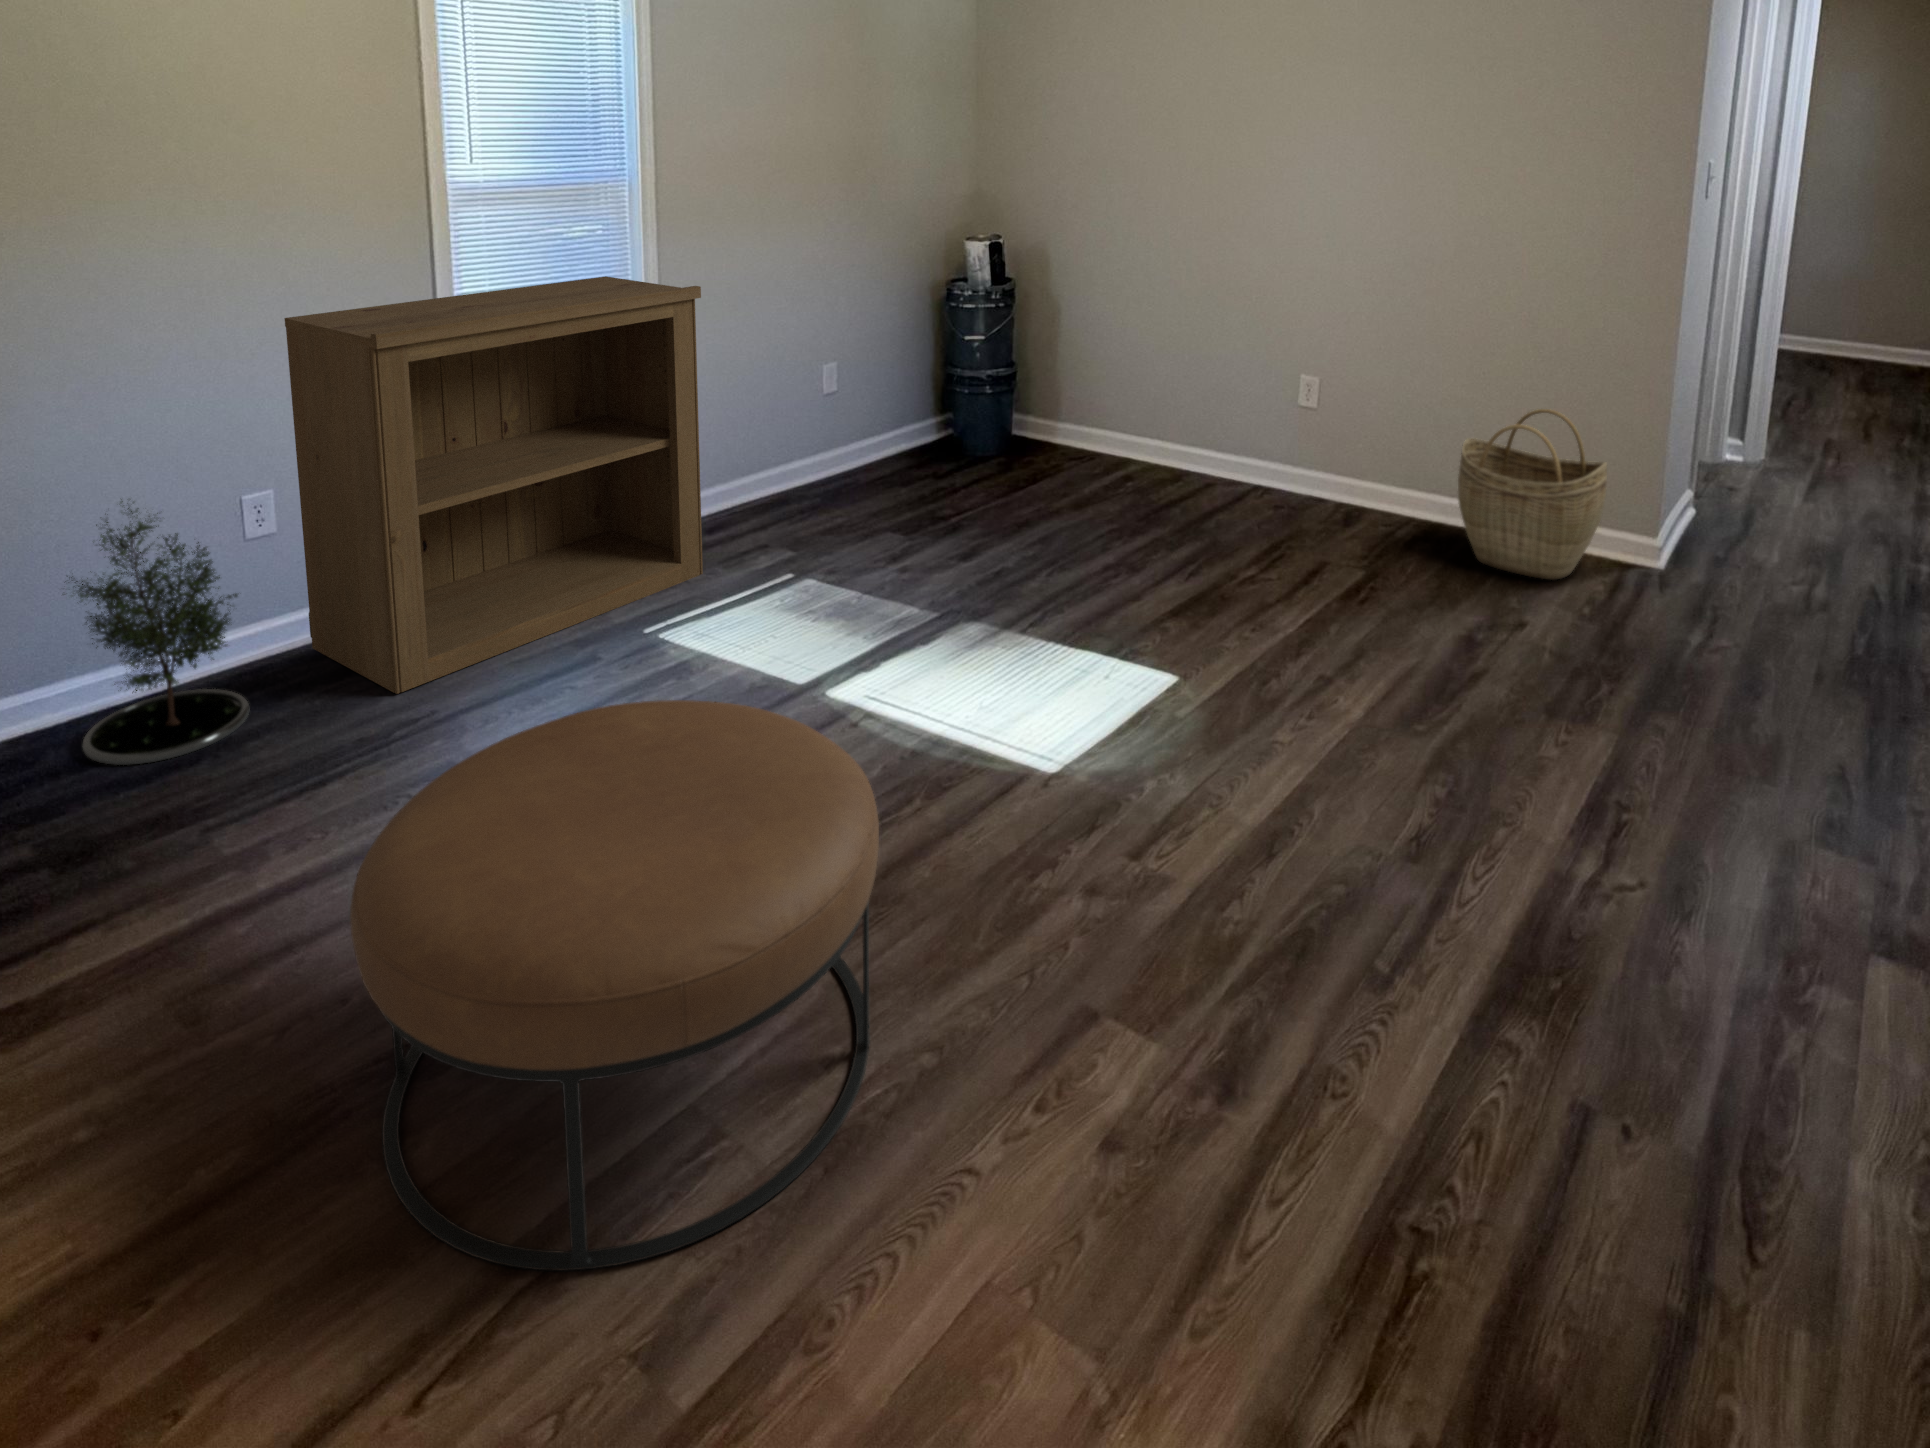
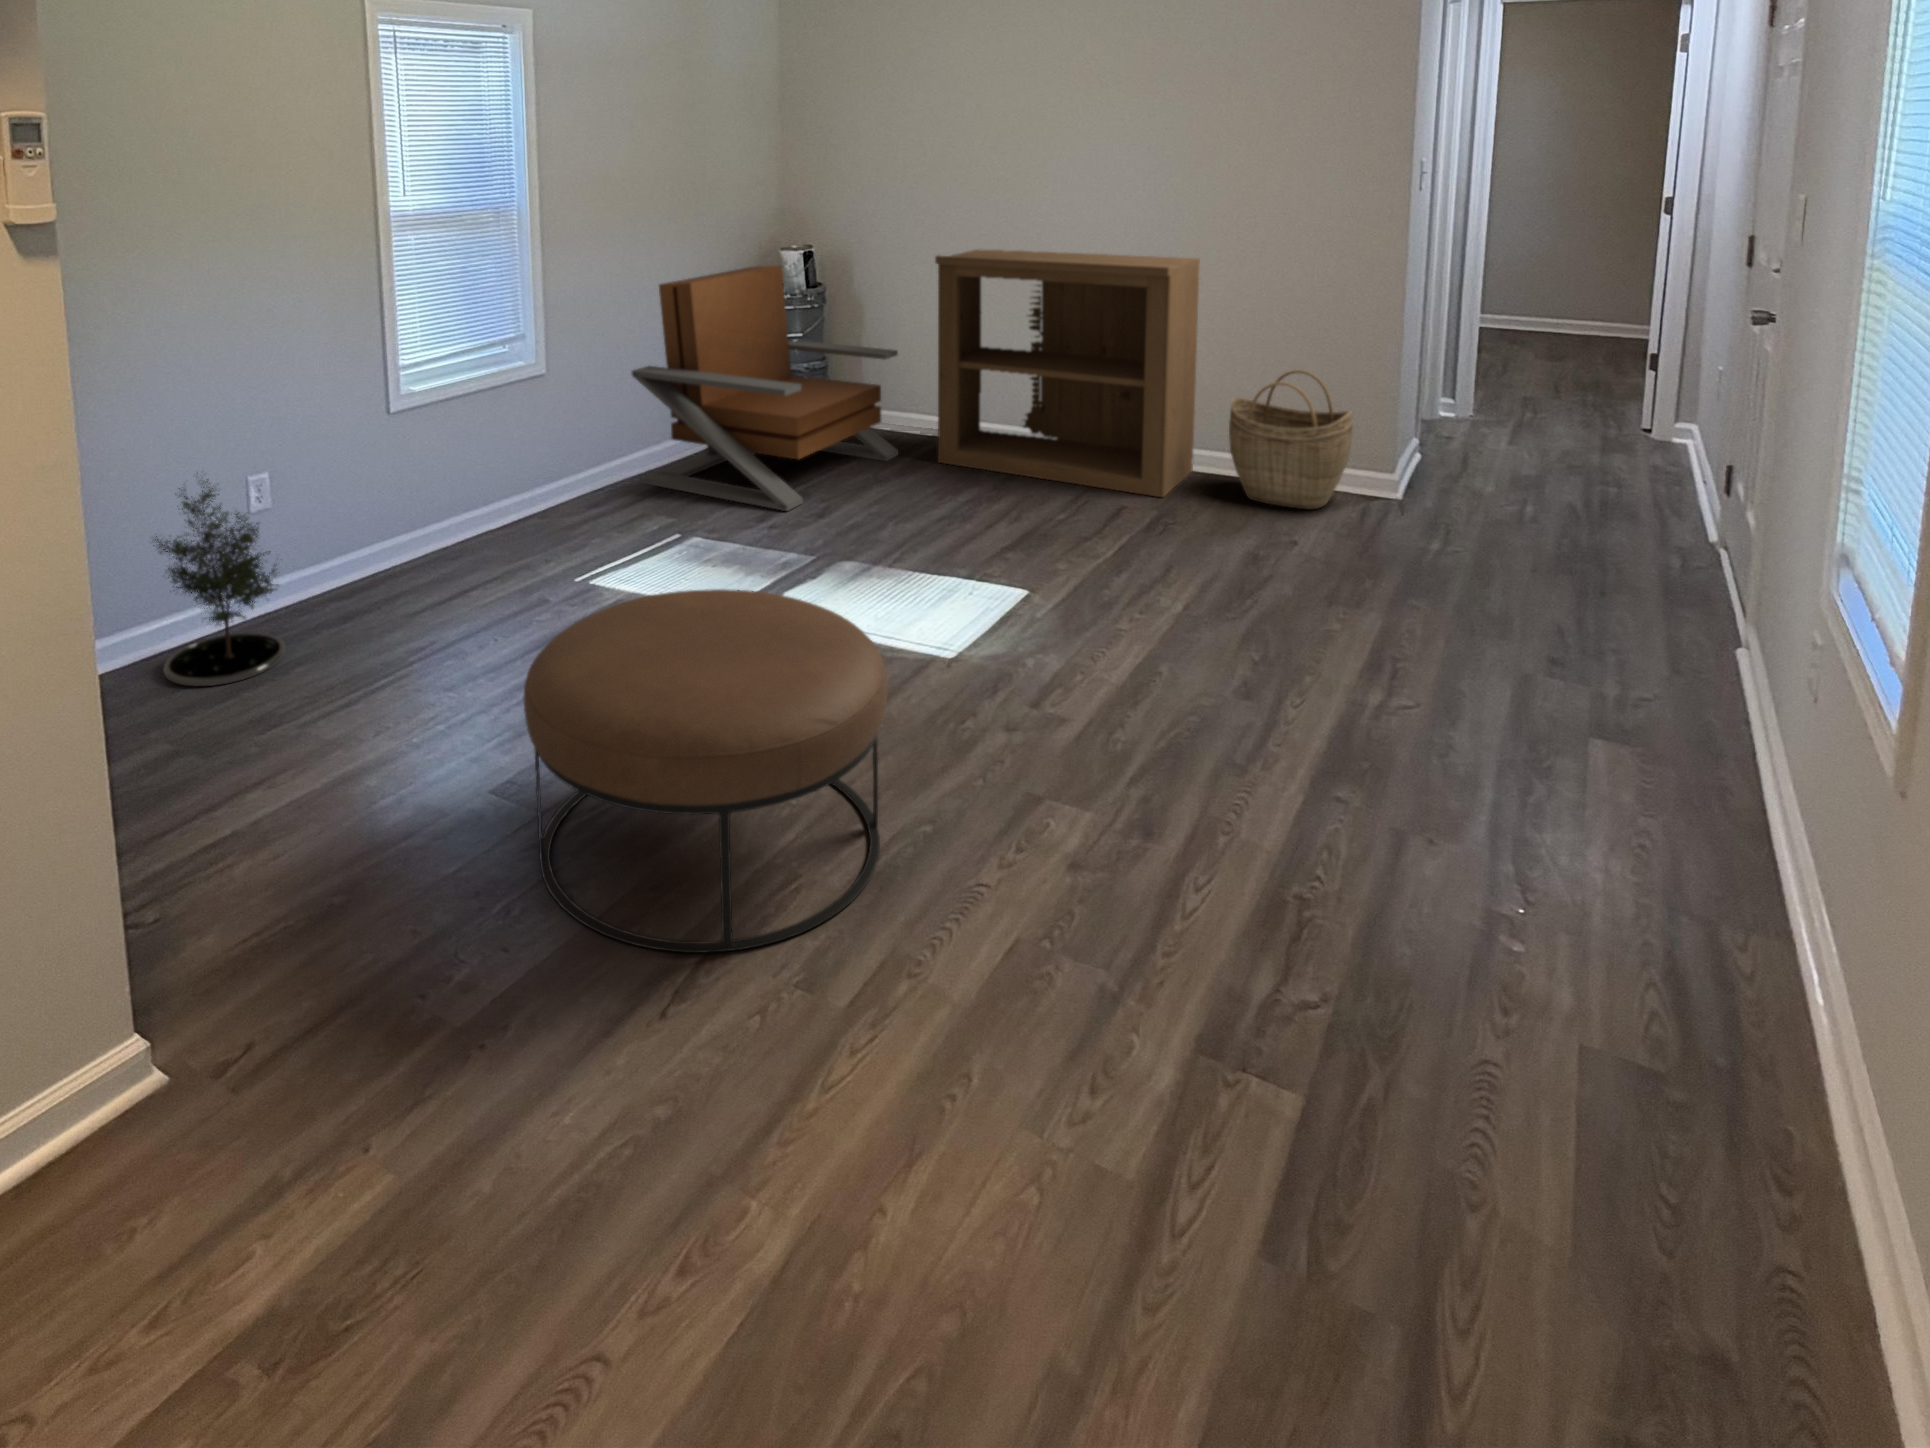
lounge chair: none [762,257,1082,552] -> present [631,265,898,511]
bookshelf: present [284,276,703,694] -> present [935,250,1200,497]

